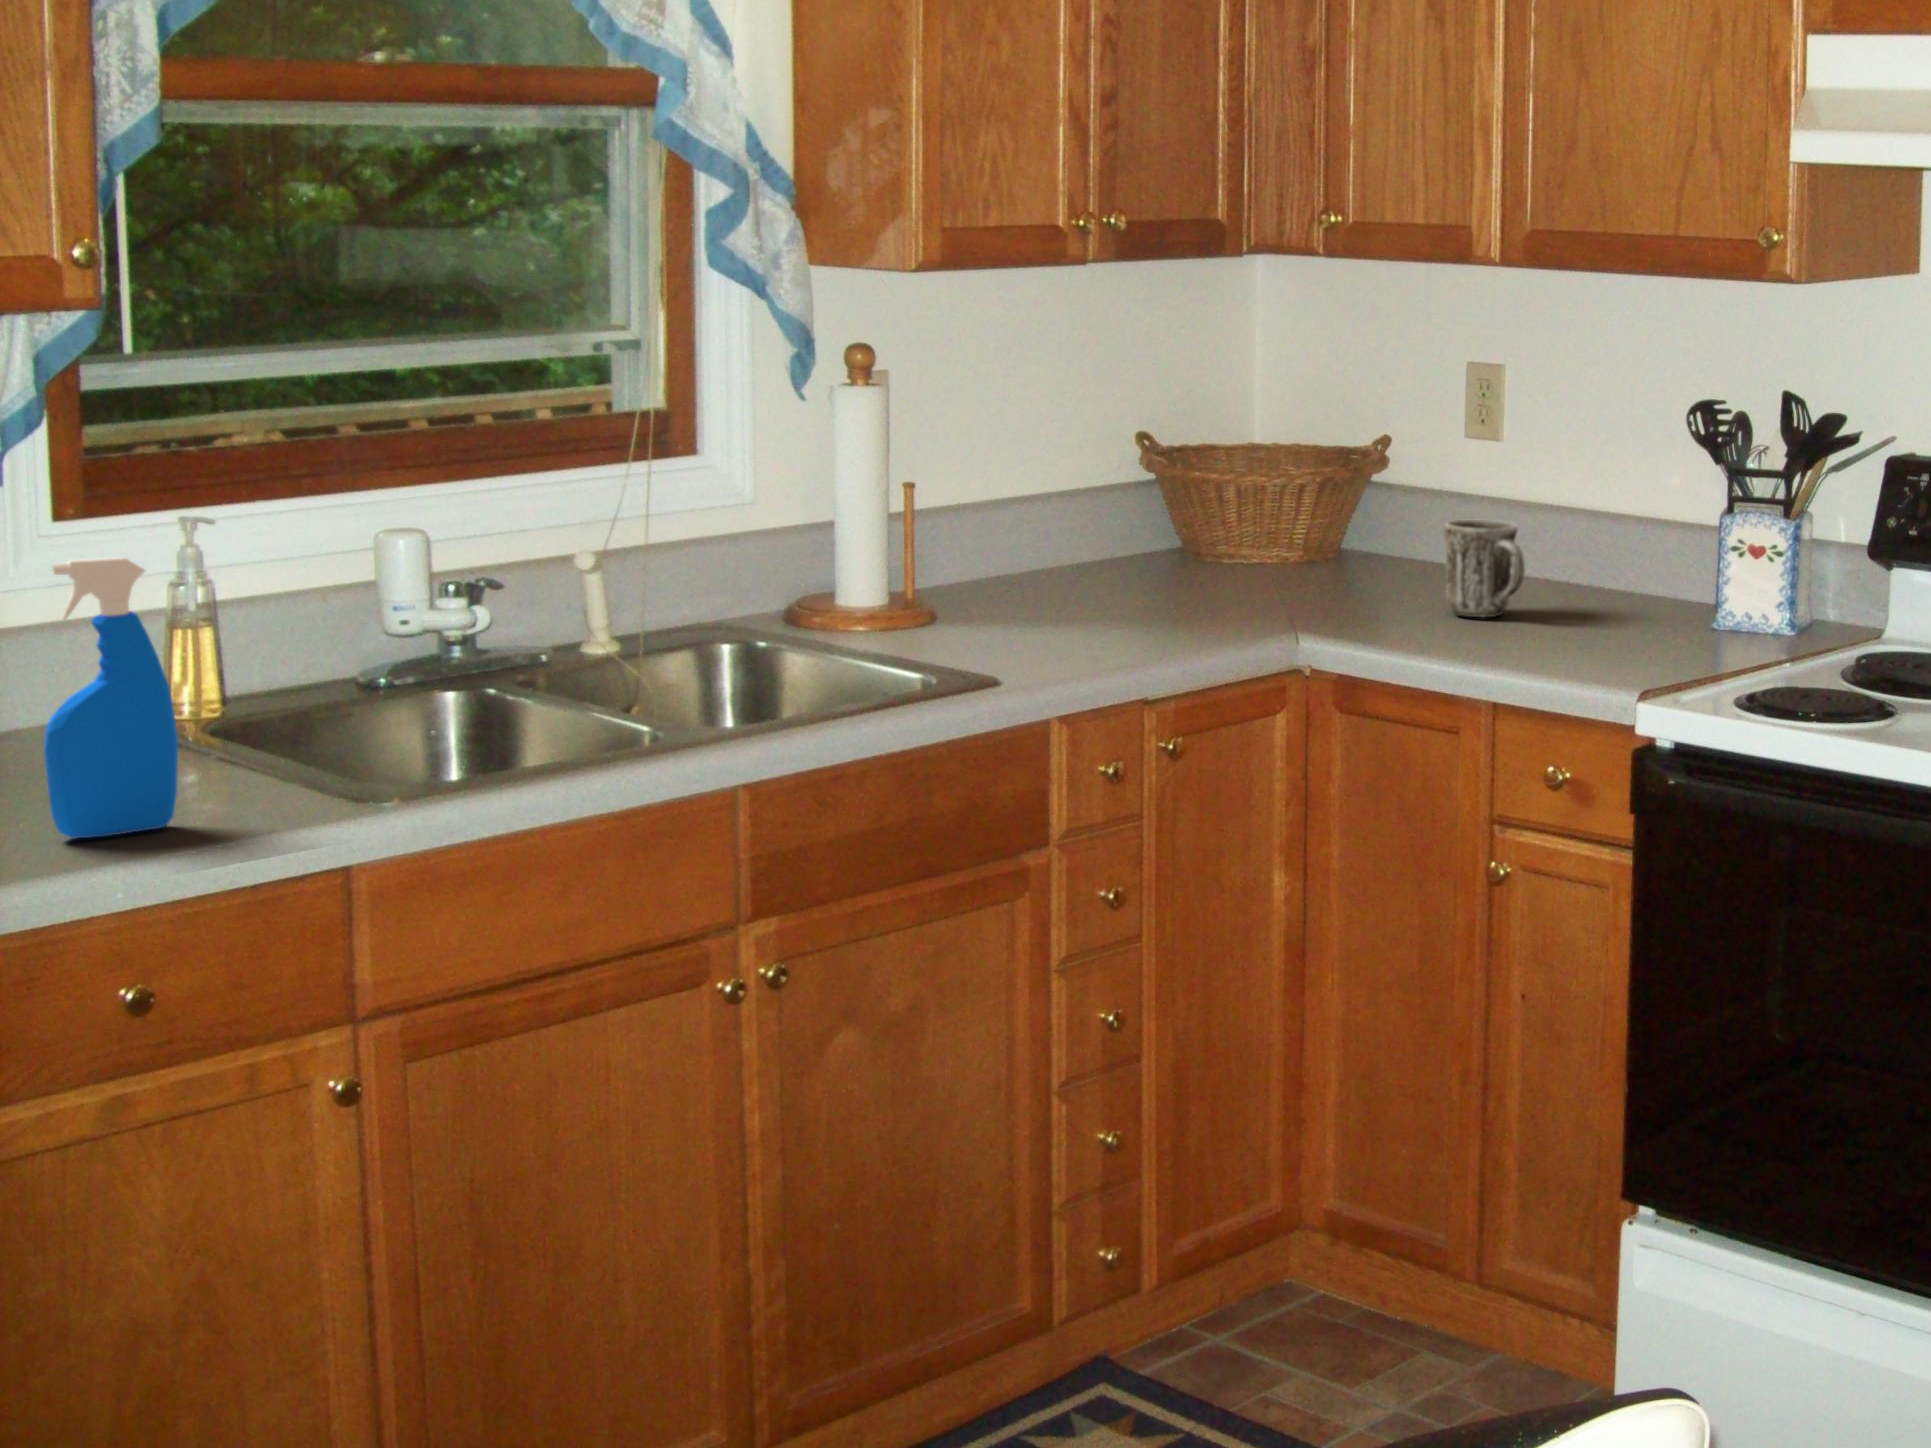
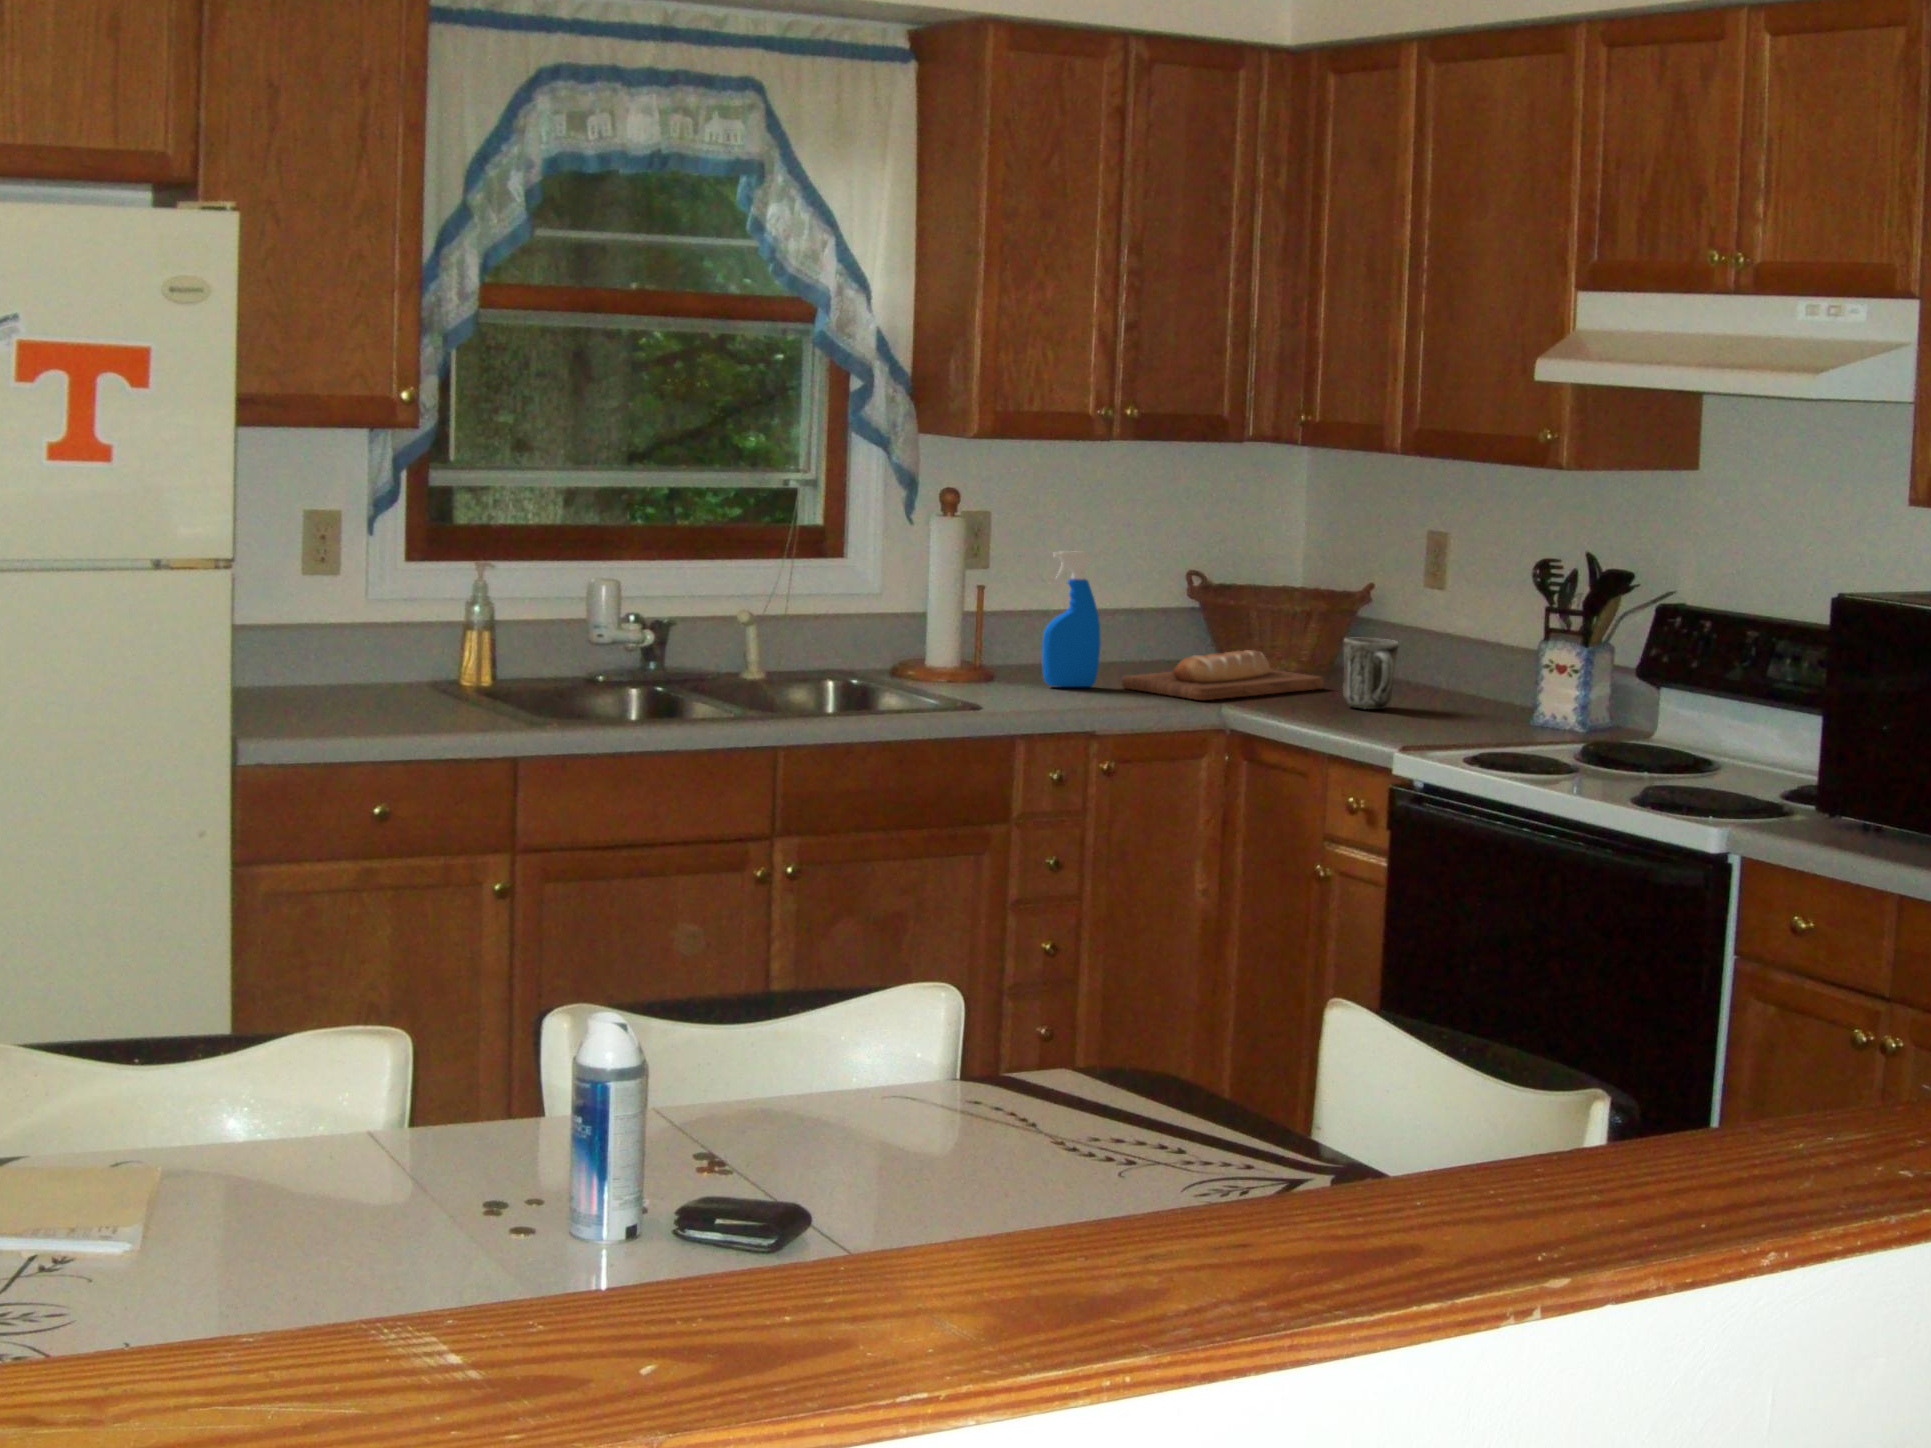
bread loaf: none [1135,541,1377,625] -> present [1121,650,1324,700]
spray bottle: present [44,557,178,838] -> present [1042,551,1101,687]

